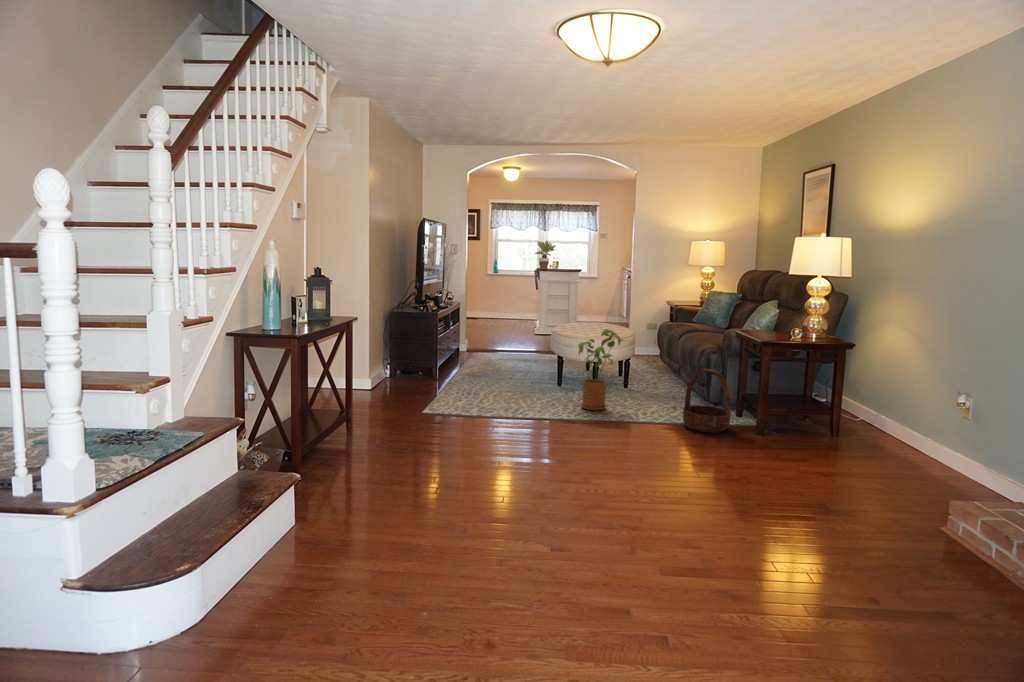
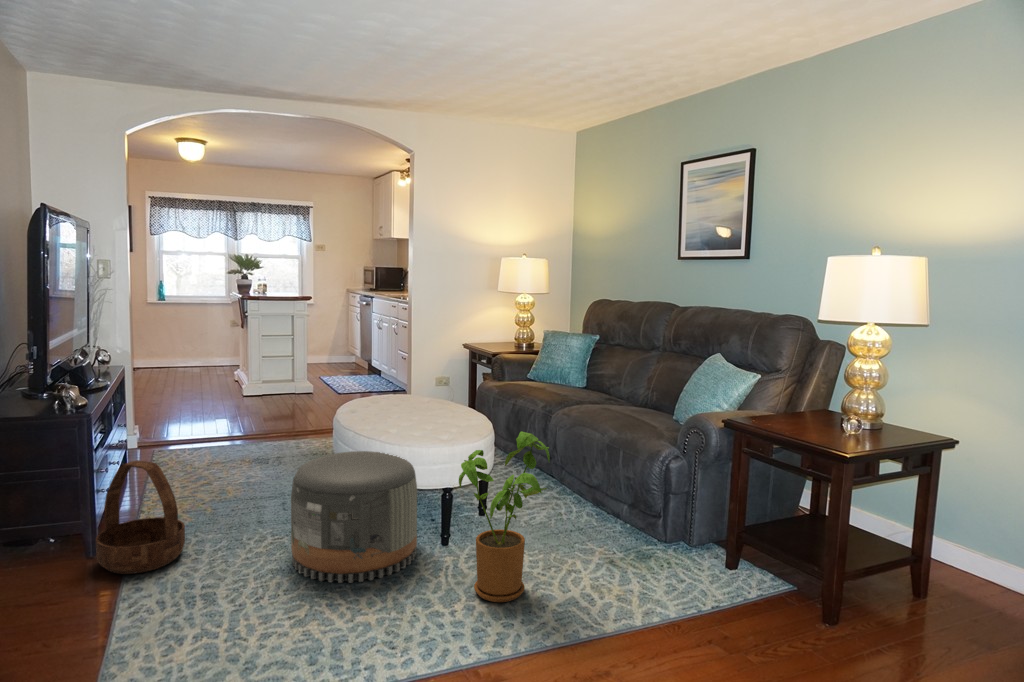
pouf: none [511,342,572,398] -> present [291,451,417,583]
basket: present [683,369,731,433] -> present [96,460,185,574]

